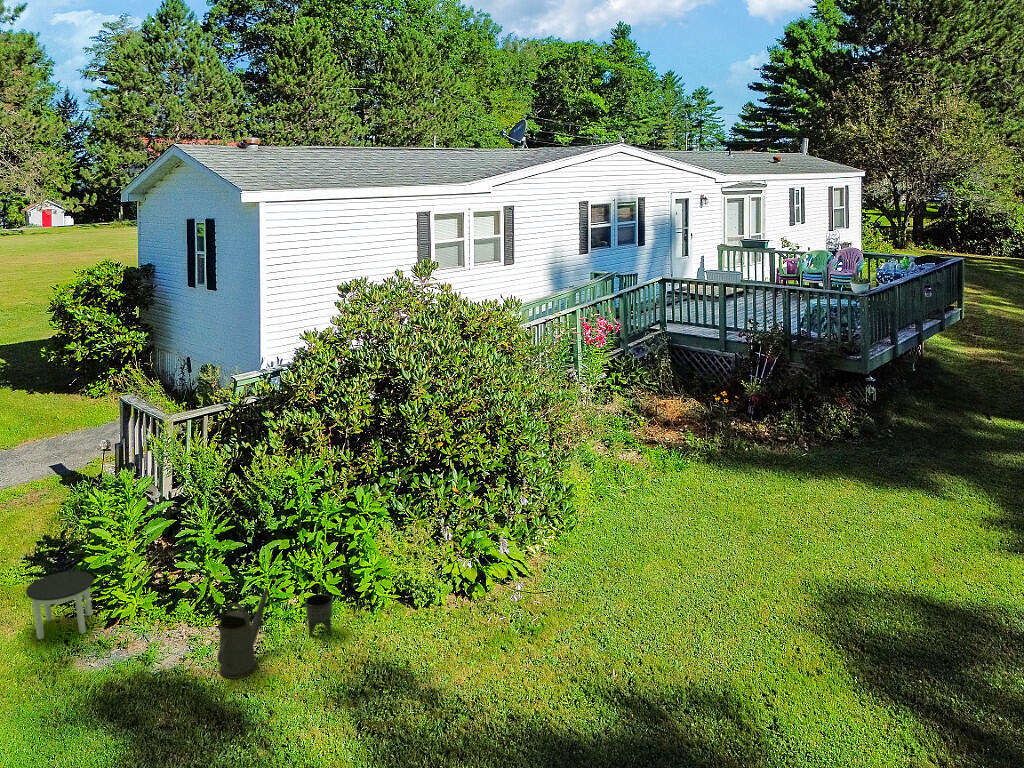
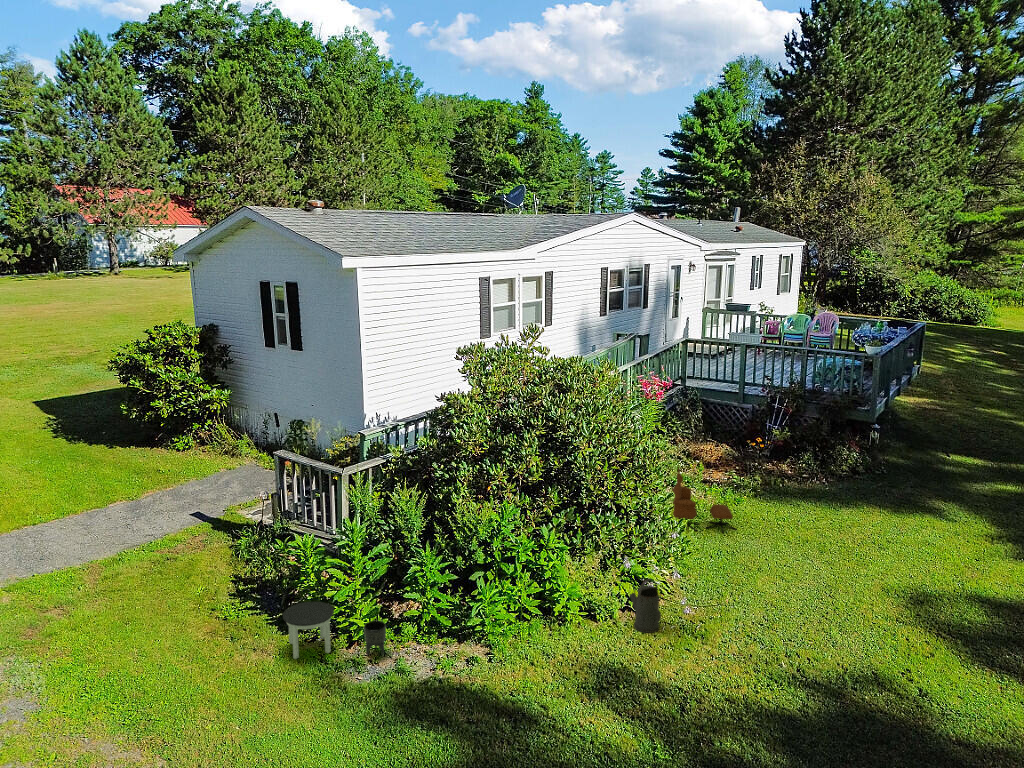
lounge chair: none [581,421,666,504] -> present [672,467,737,533]
watering can: present [217,589,269,679] -> present [630,579,661,633]
planter: present [305,594,332,637] -> present [364,621,386,656]

